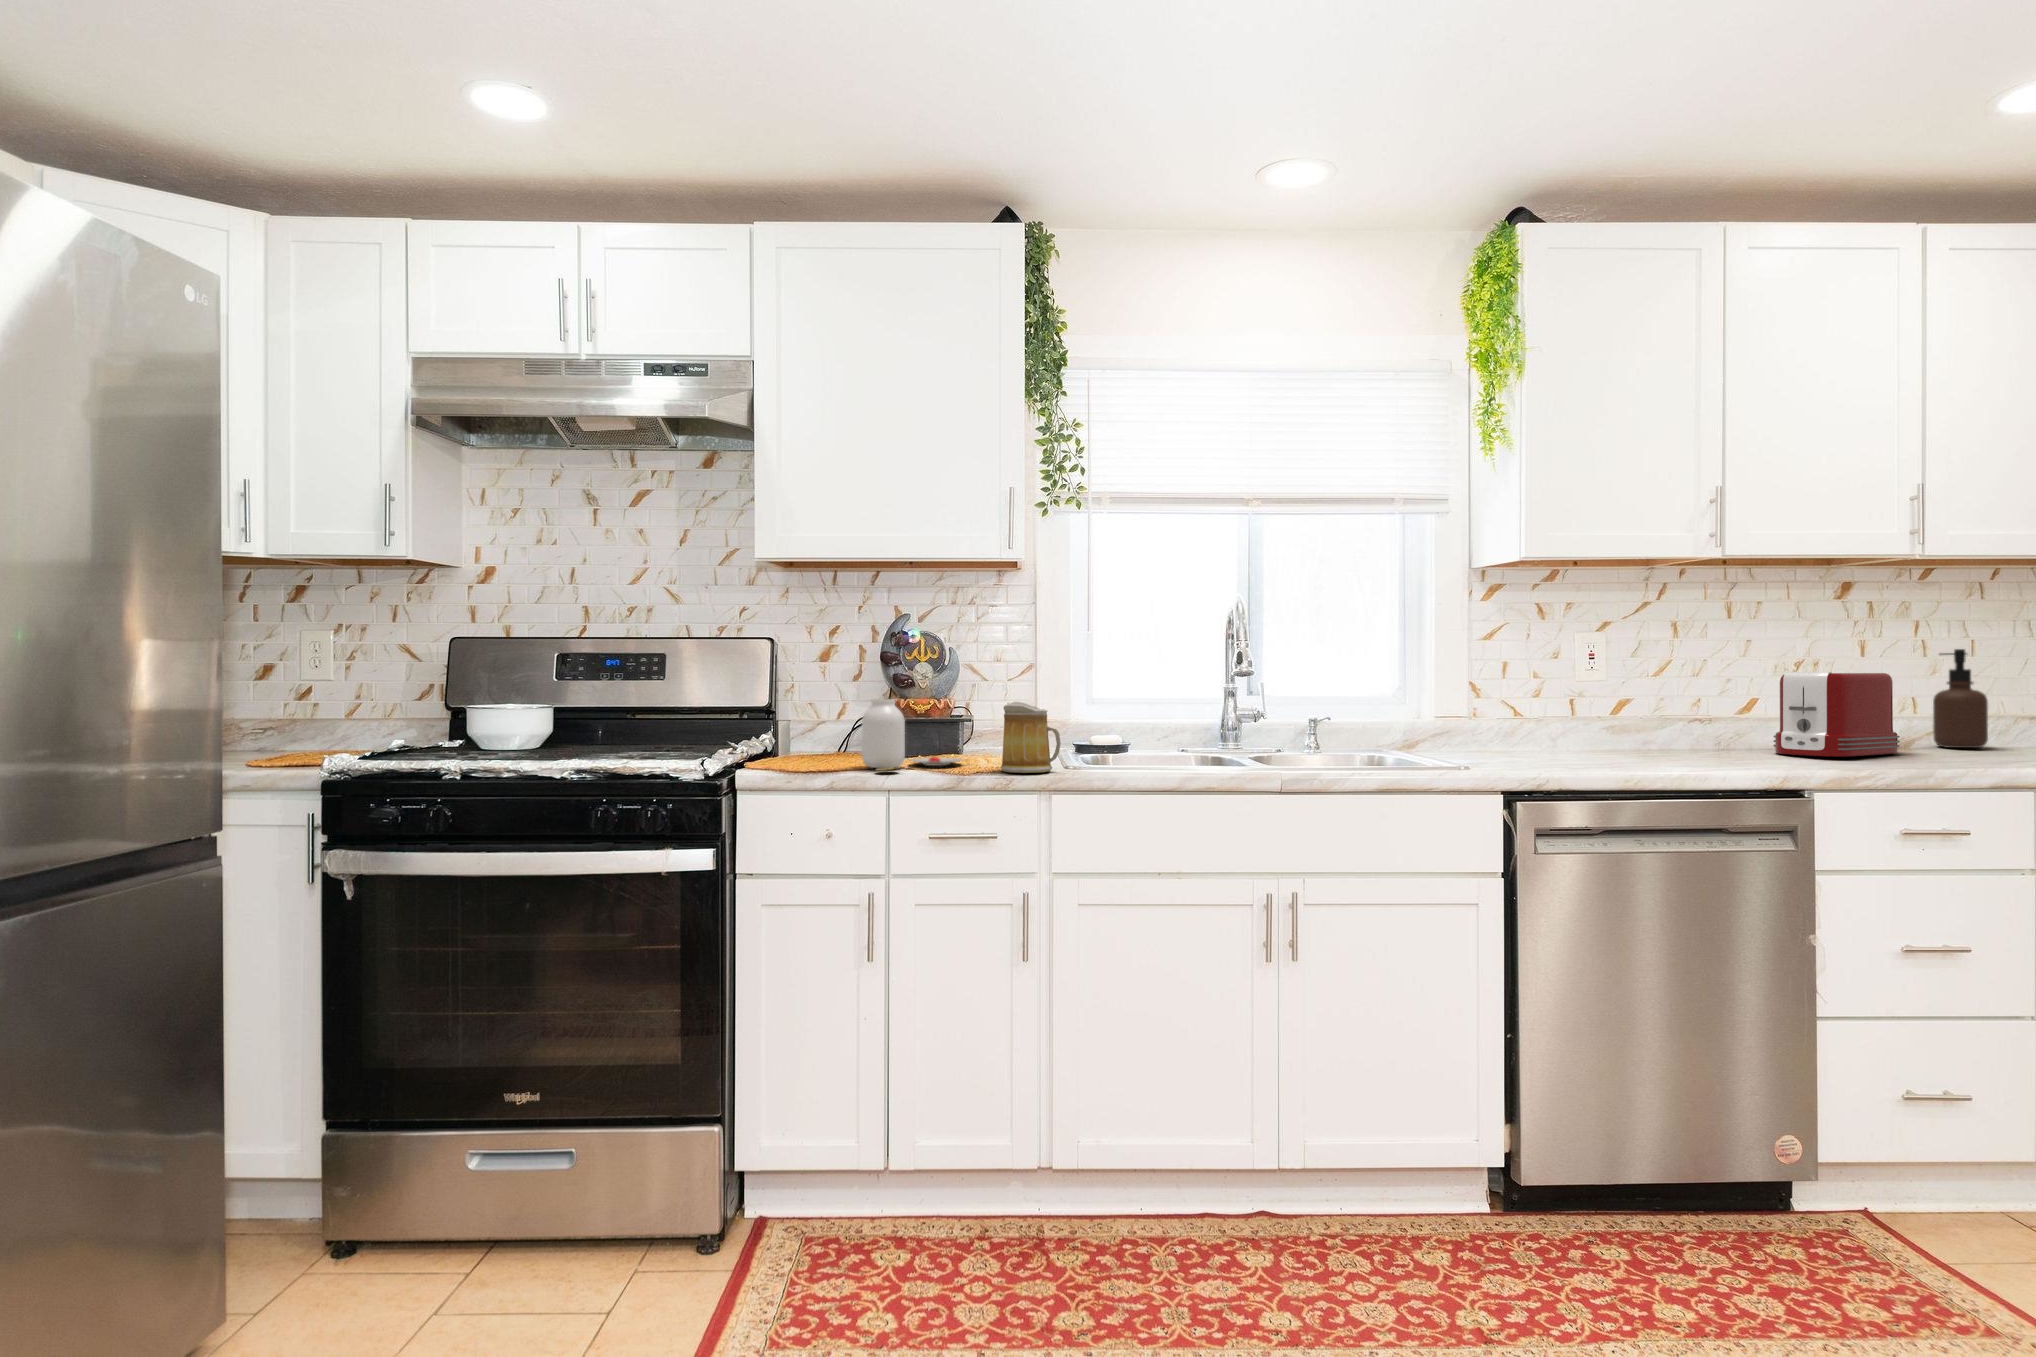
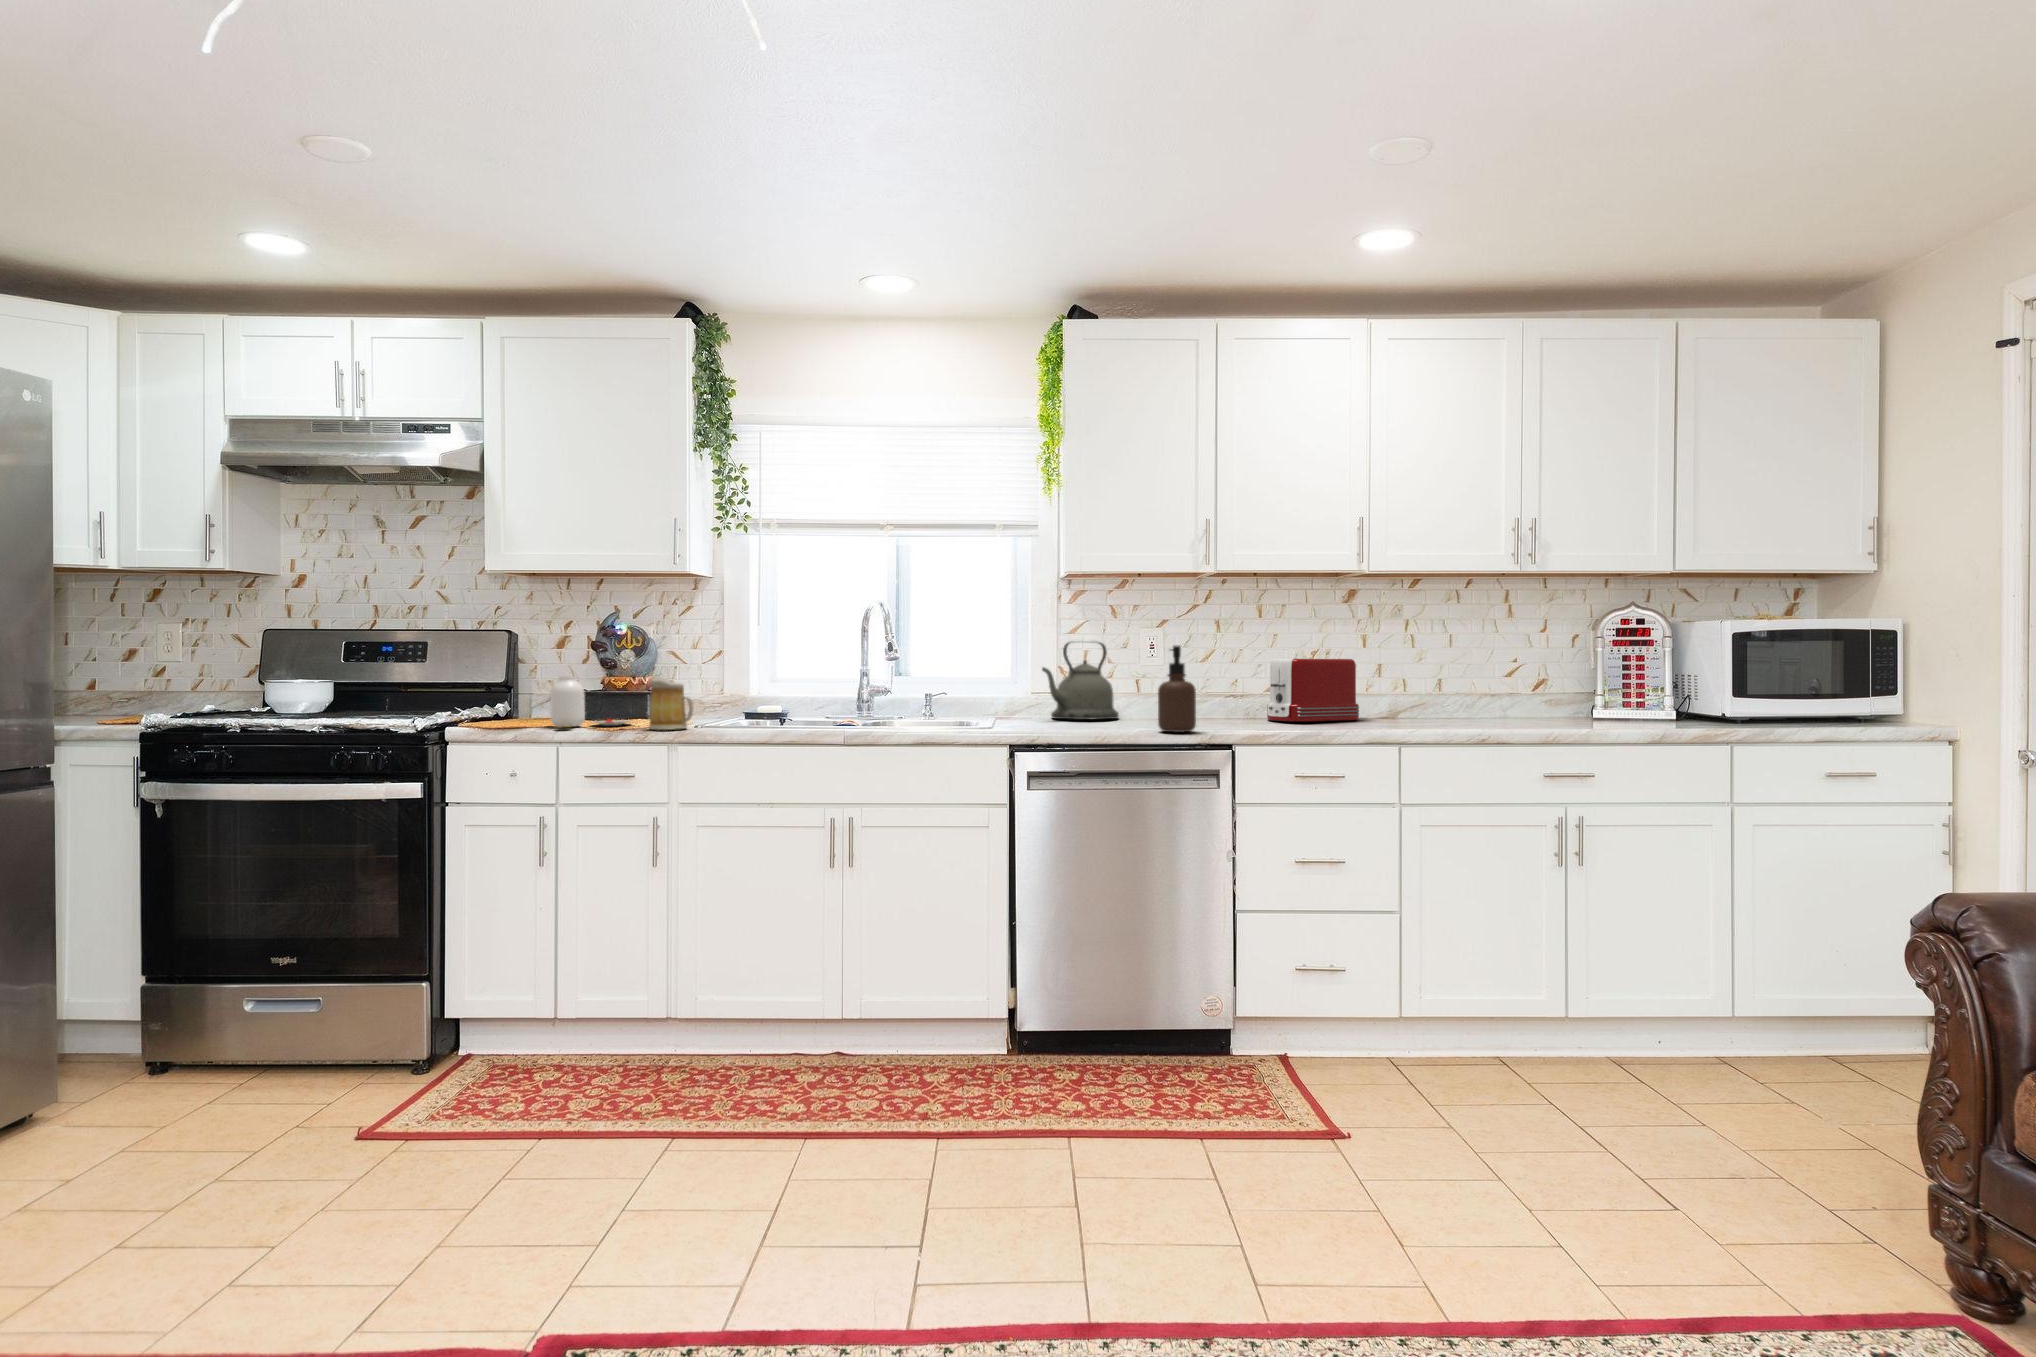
soap dispenser: present [1933,649,1988,748] -> present [1158,645,1196,732]
kettle: none [1483,650,1579,754] -> present [1042,642,1119,720]

